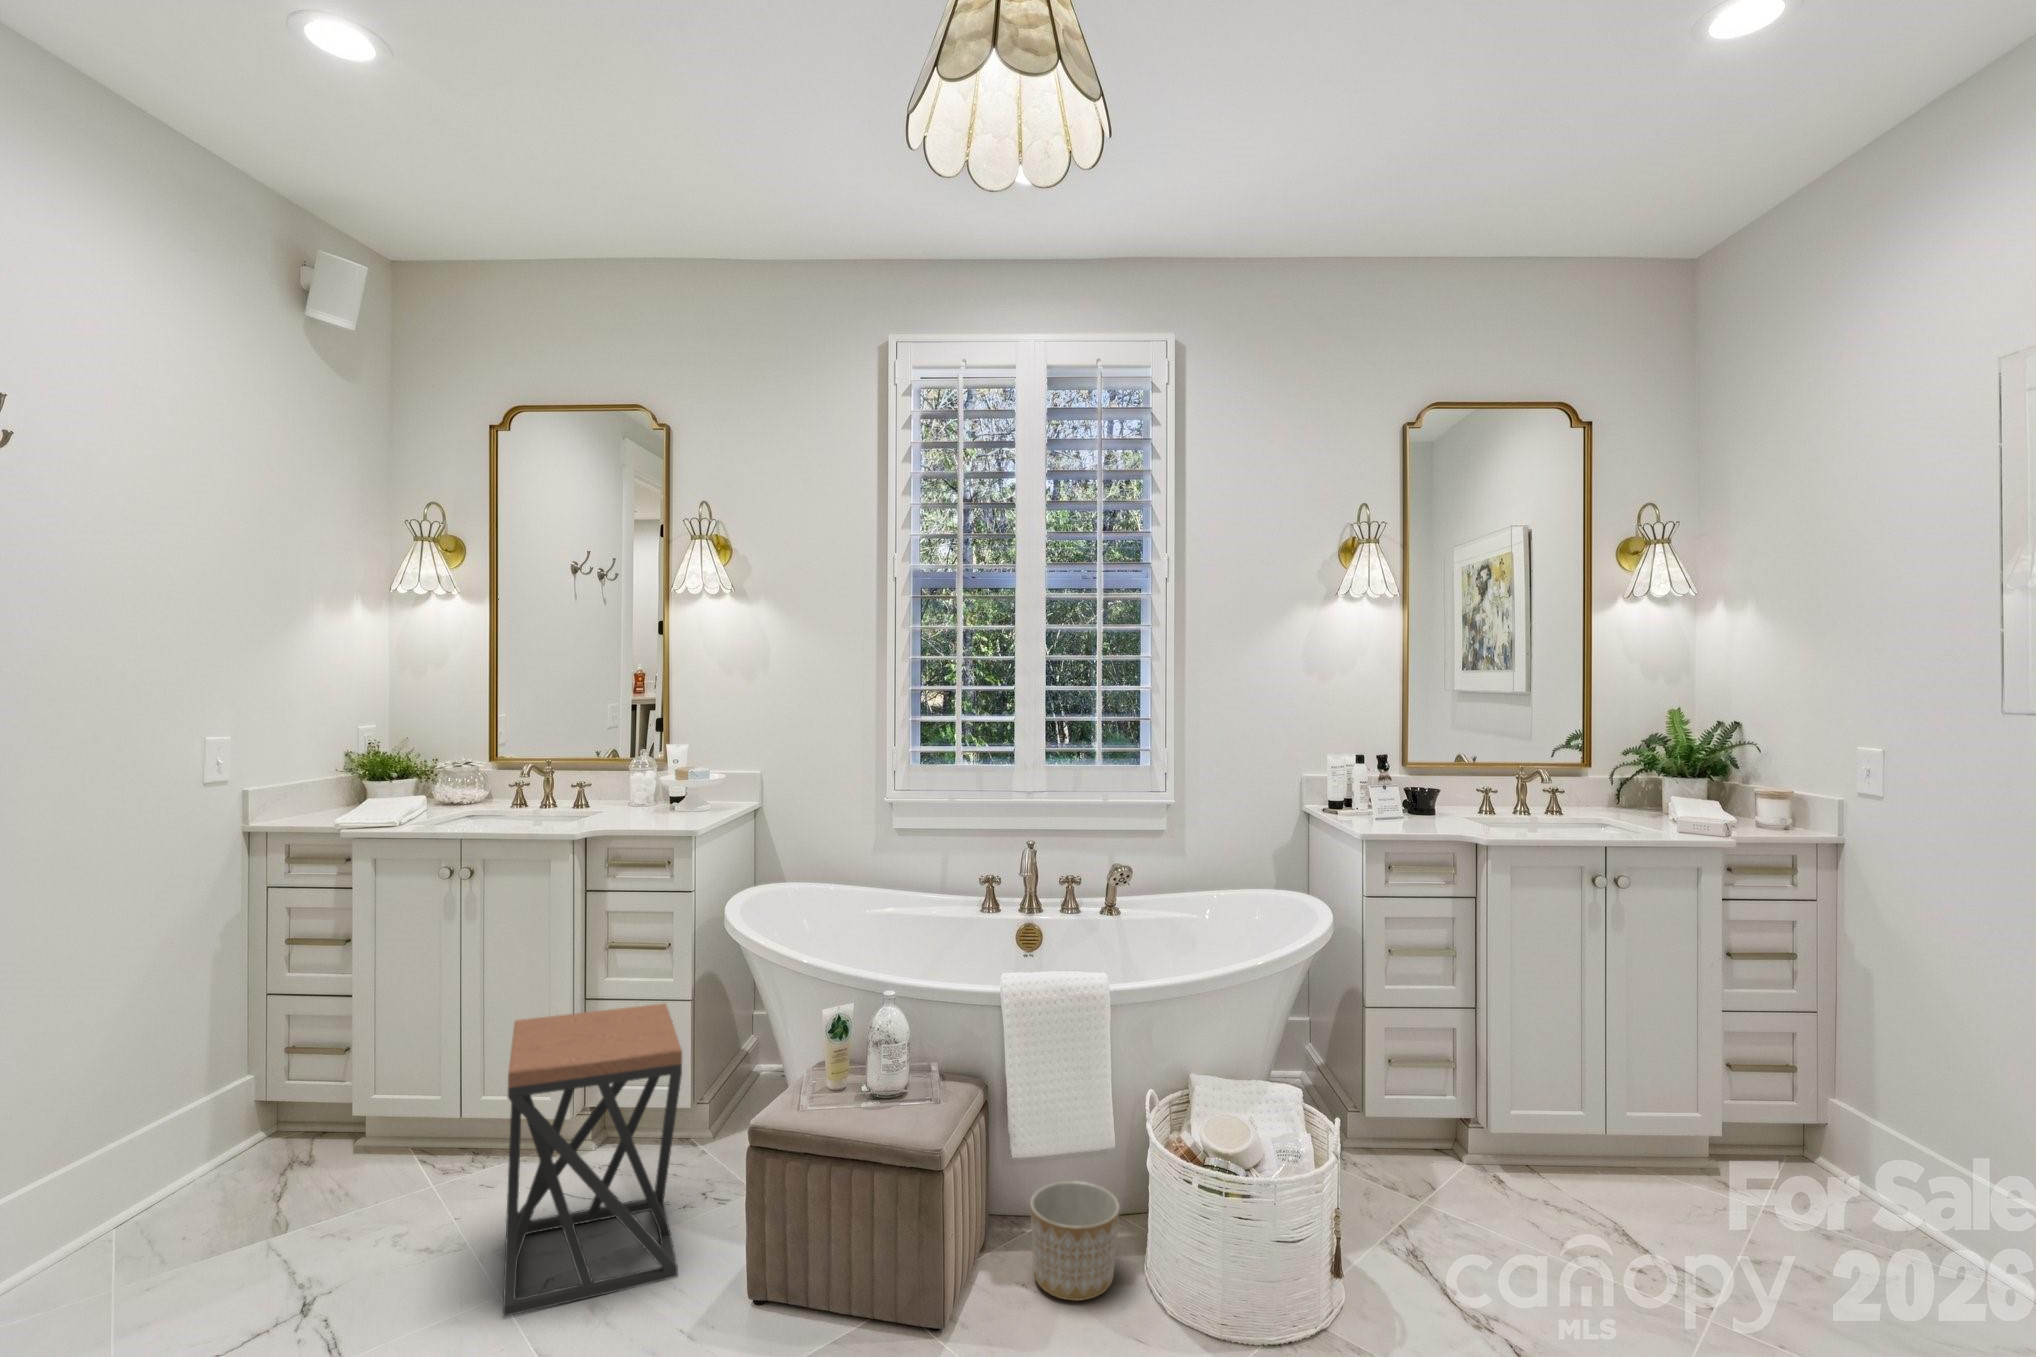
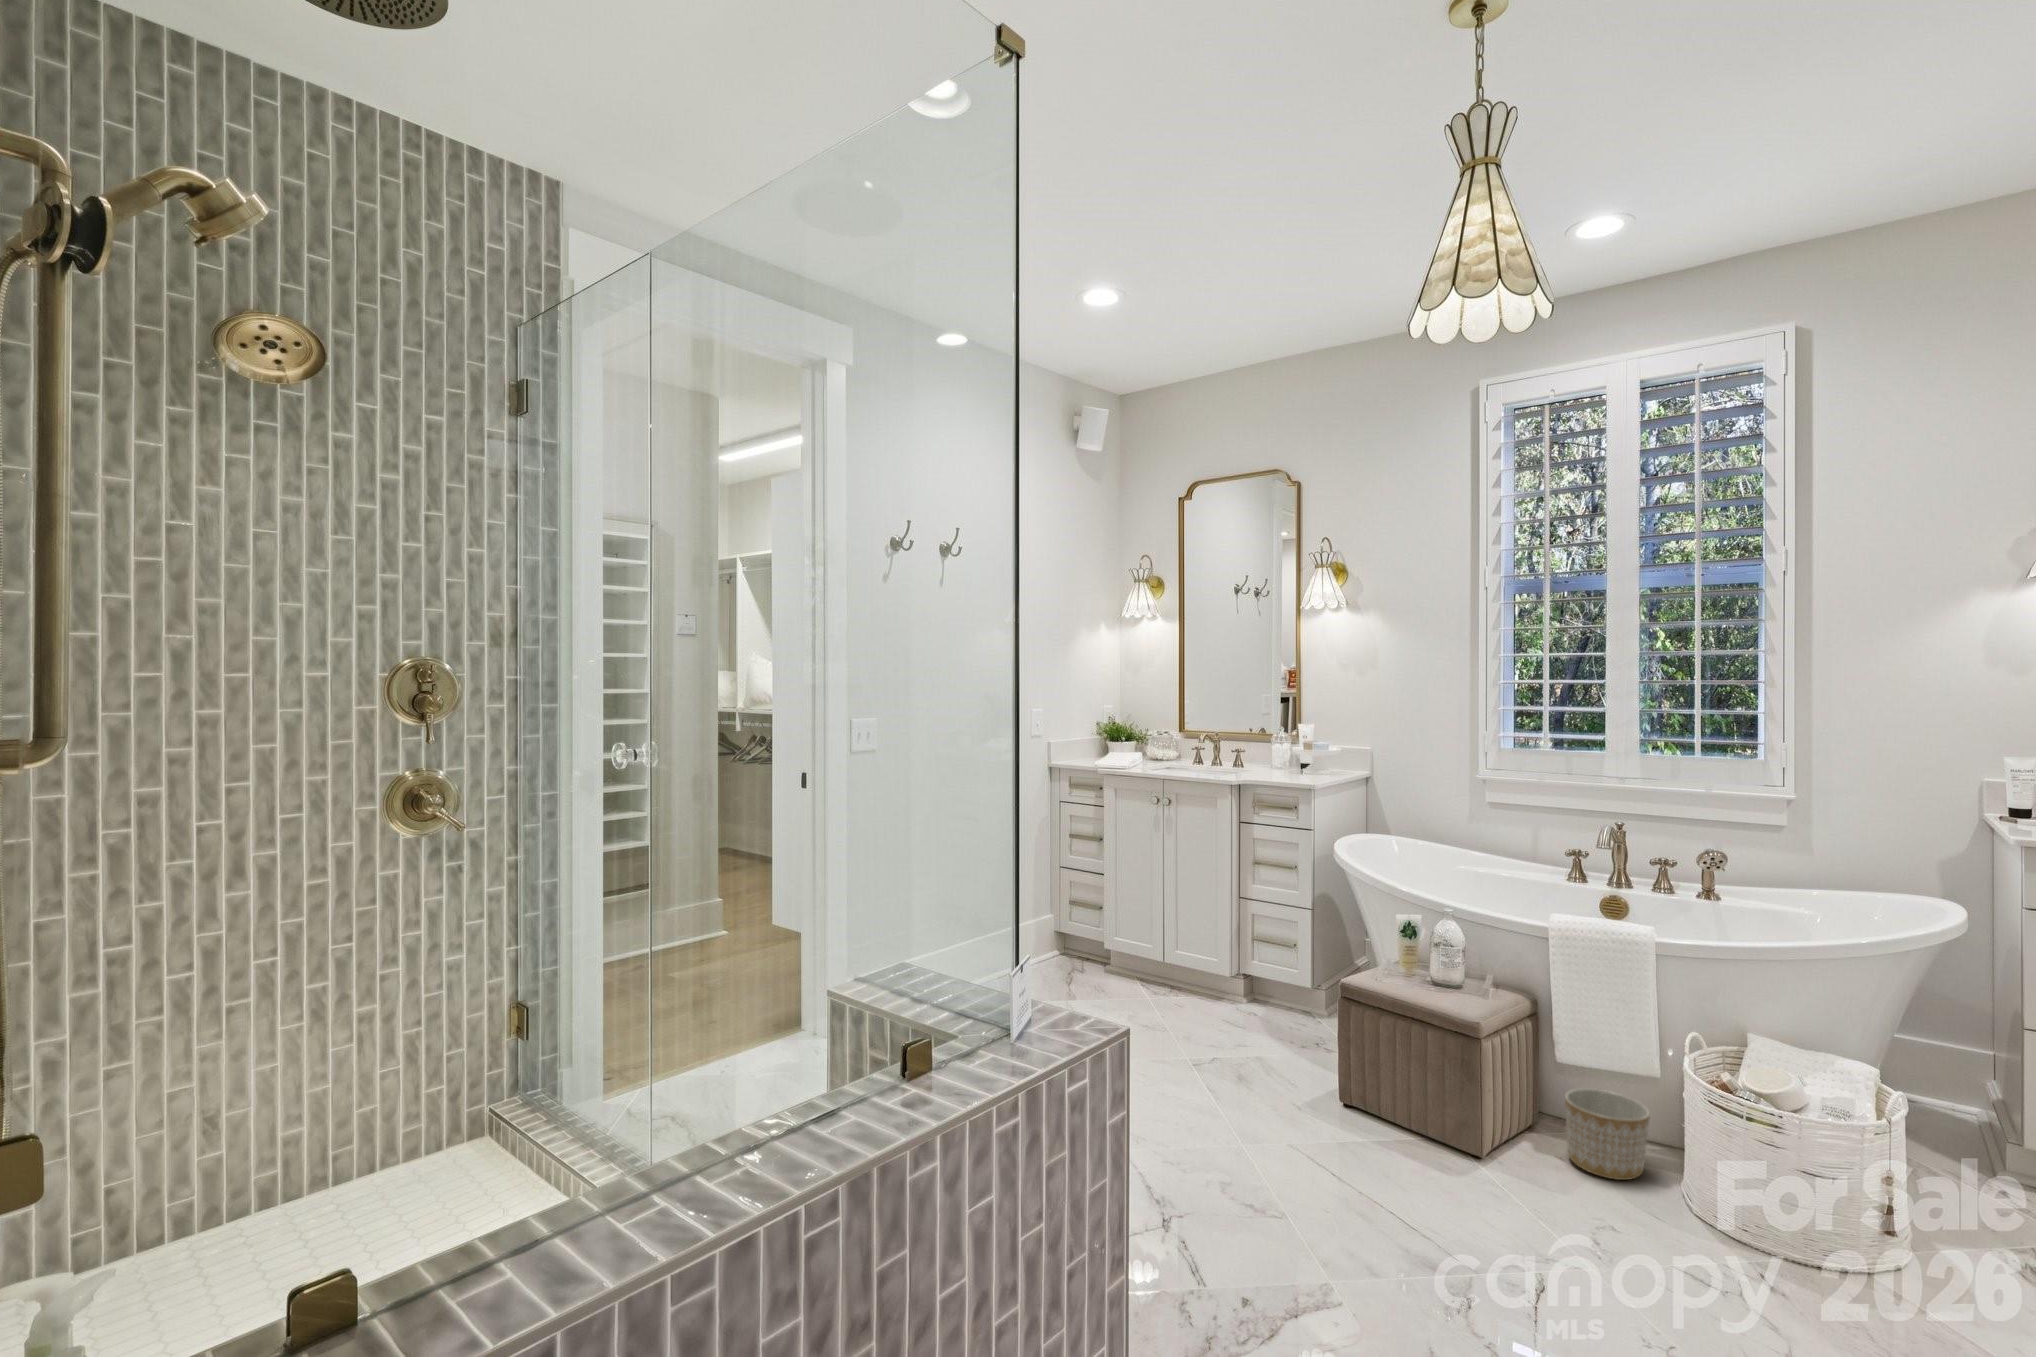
stool: present [503,1004,682,1317] -> none [1185,897,1297,1084]

